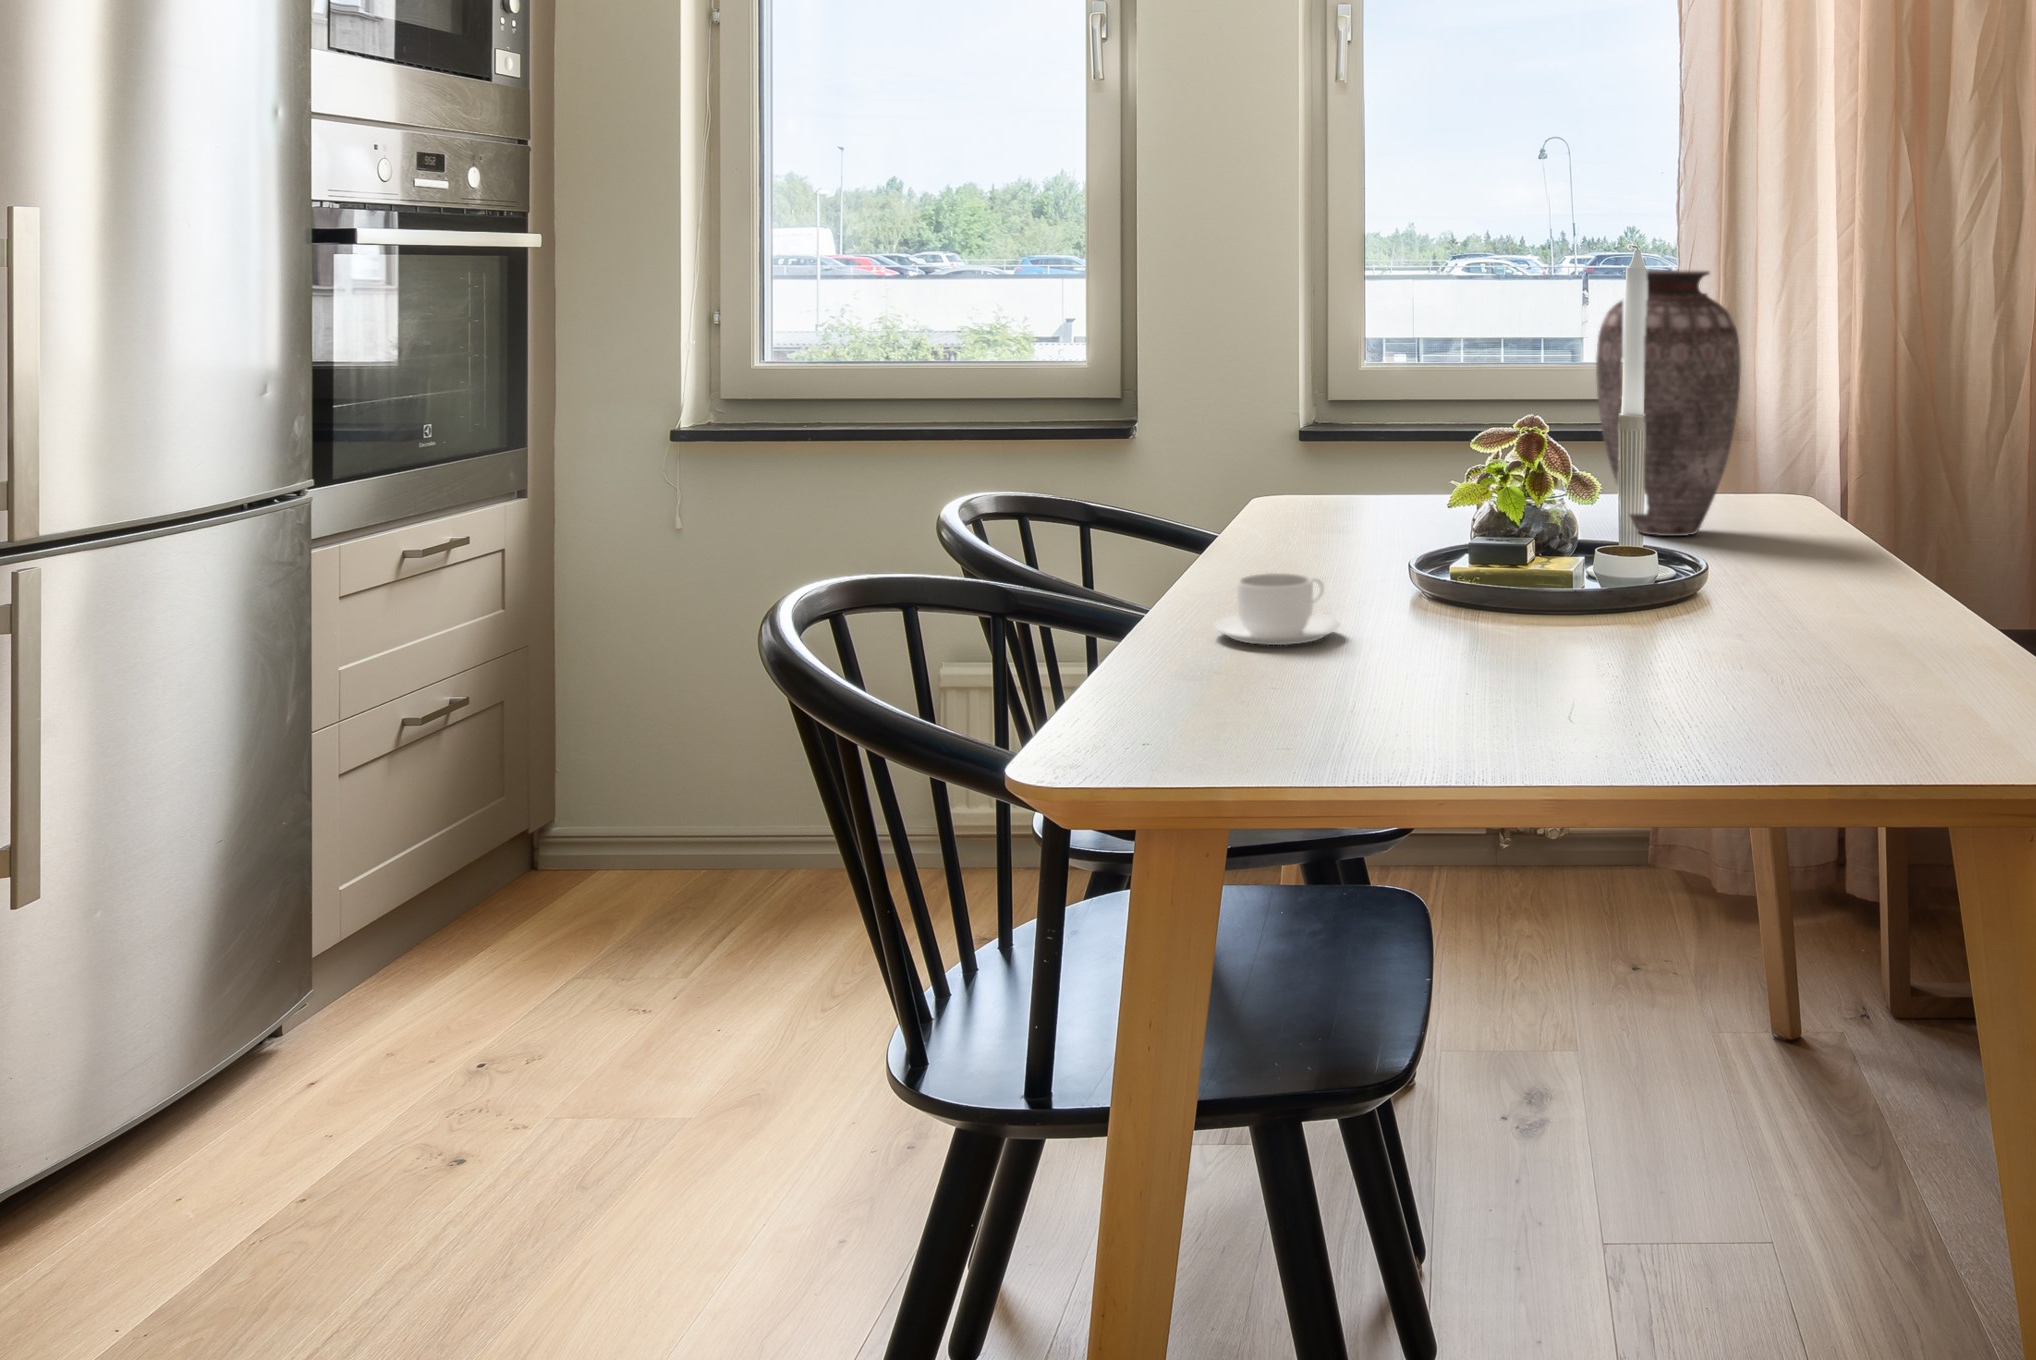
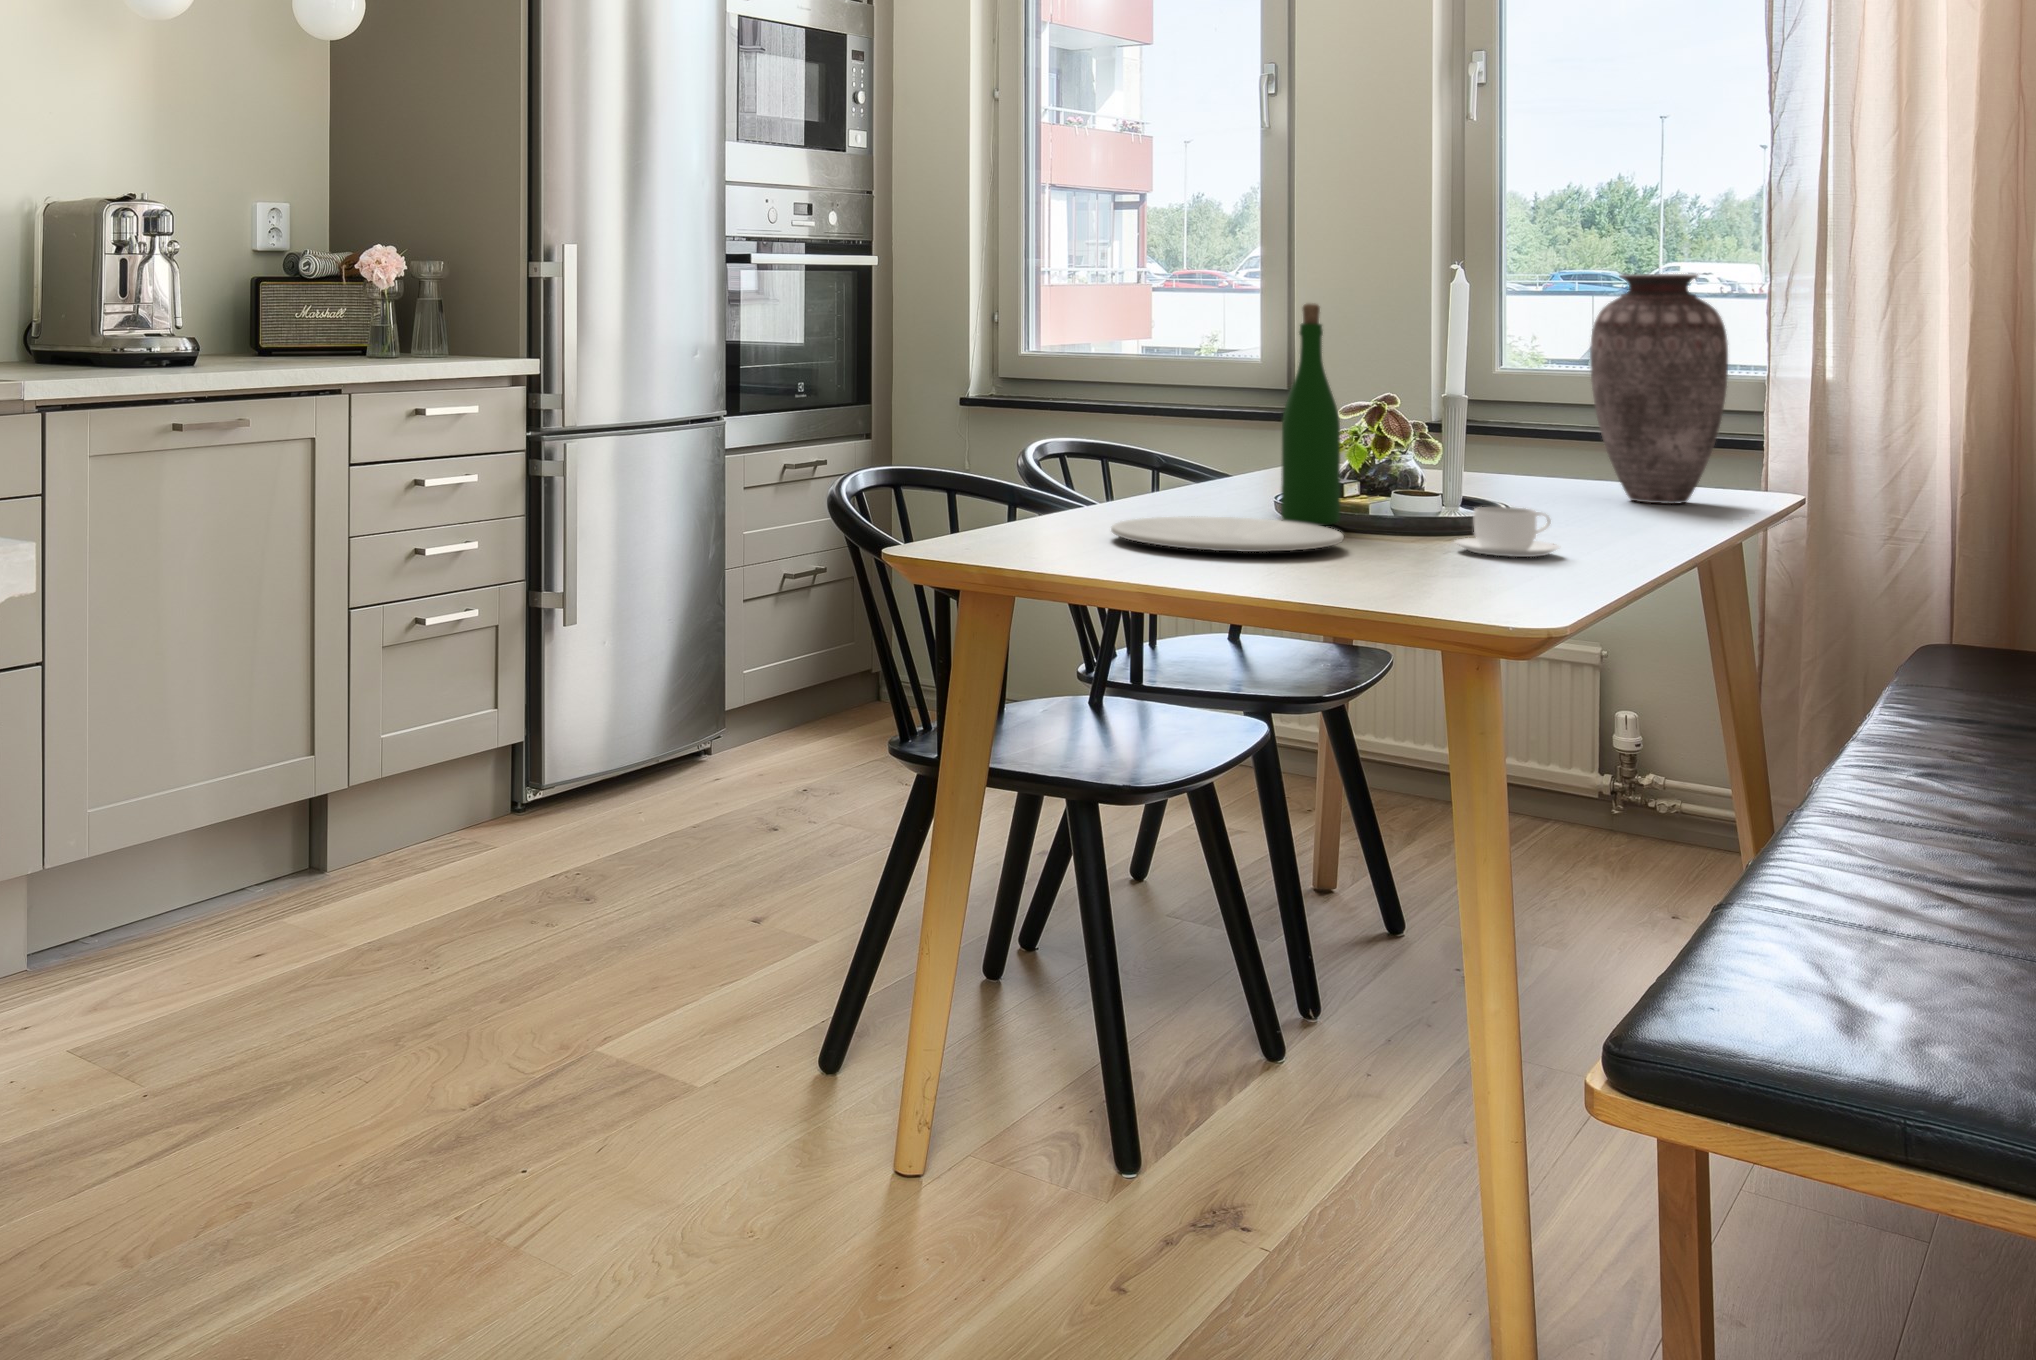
wine bottle: none [1441,316,1519,641] -> present [1281,303,1340,525]
coffee cup: present [1213,573,1341,645] -> present [1455,507,1559,557]
plate: none [1318,650,1683,750] -> present [1111,517,1344,552]

